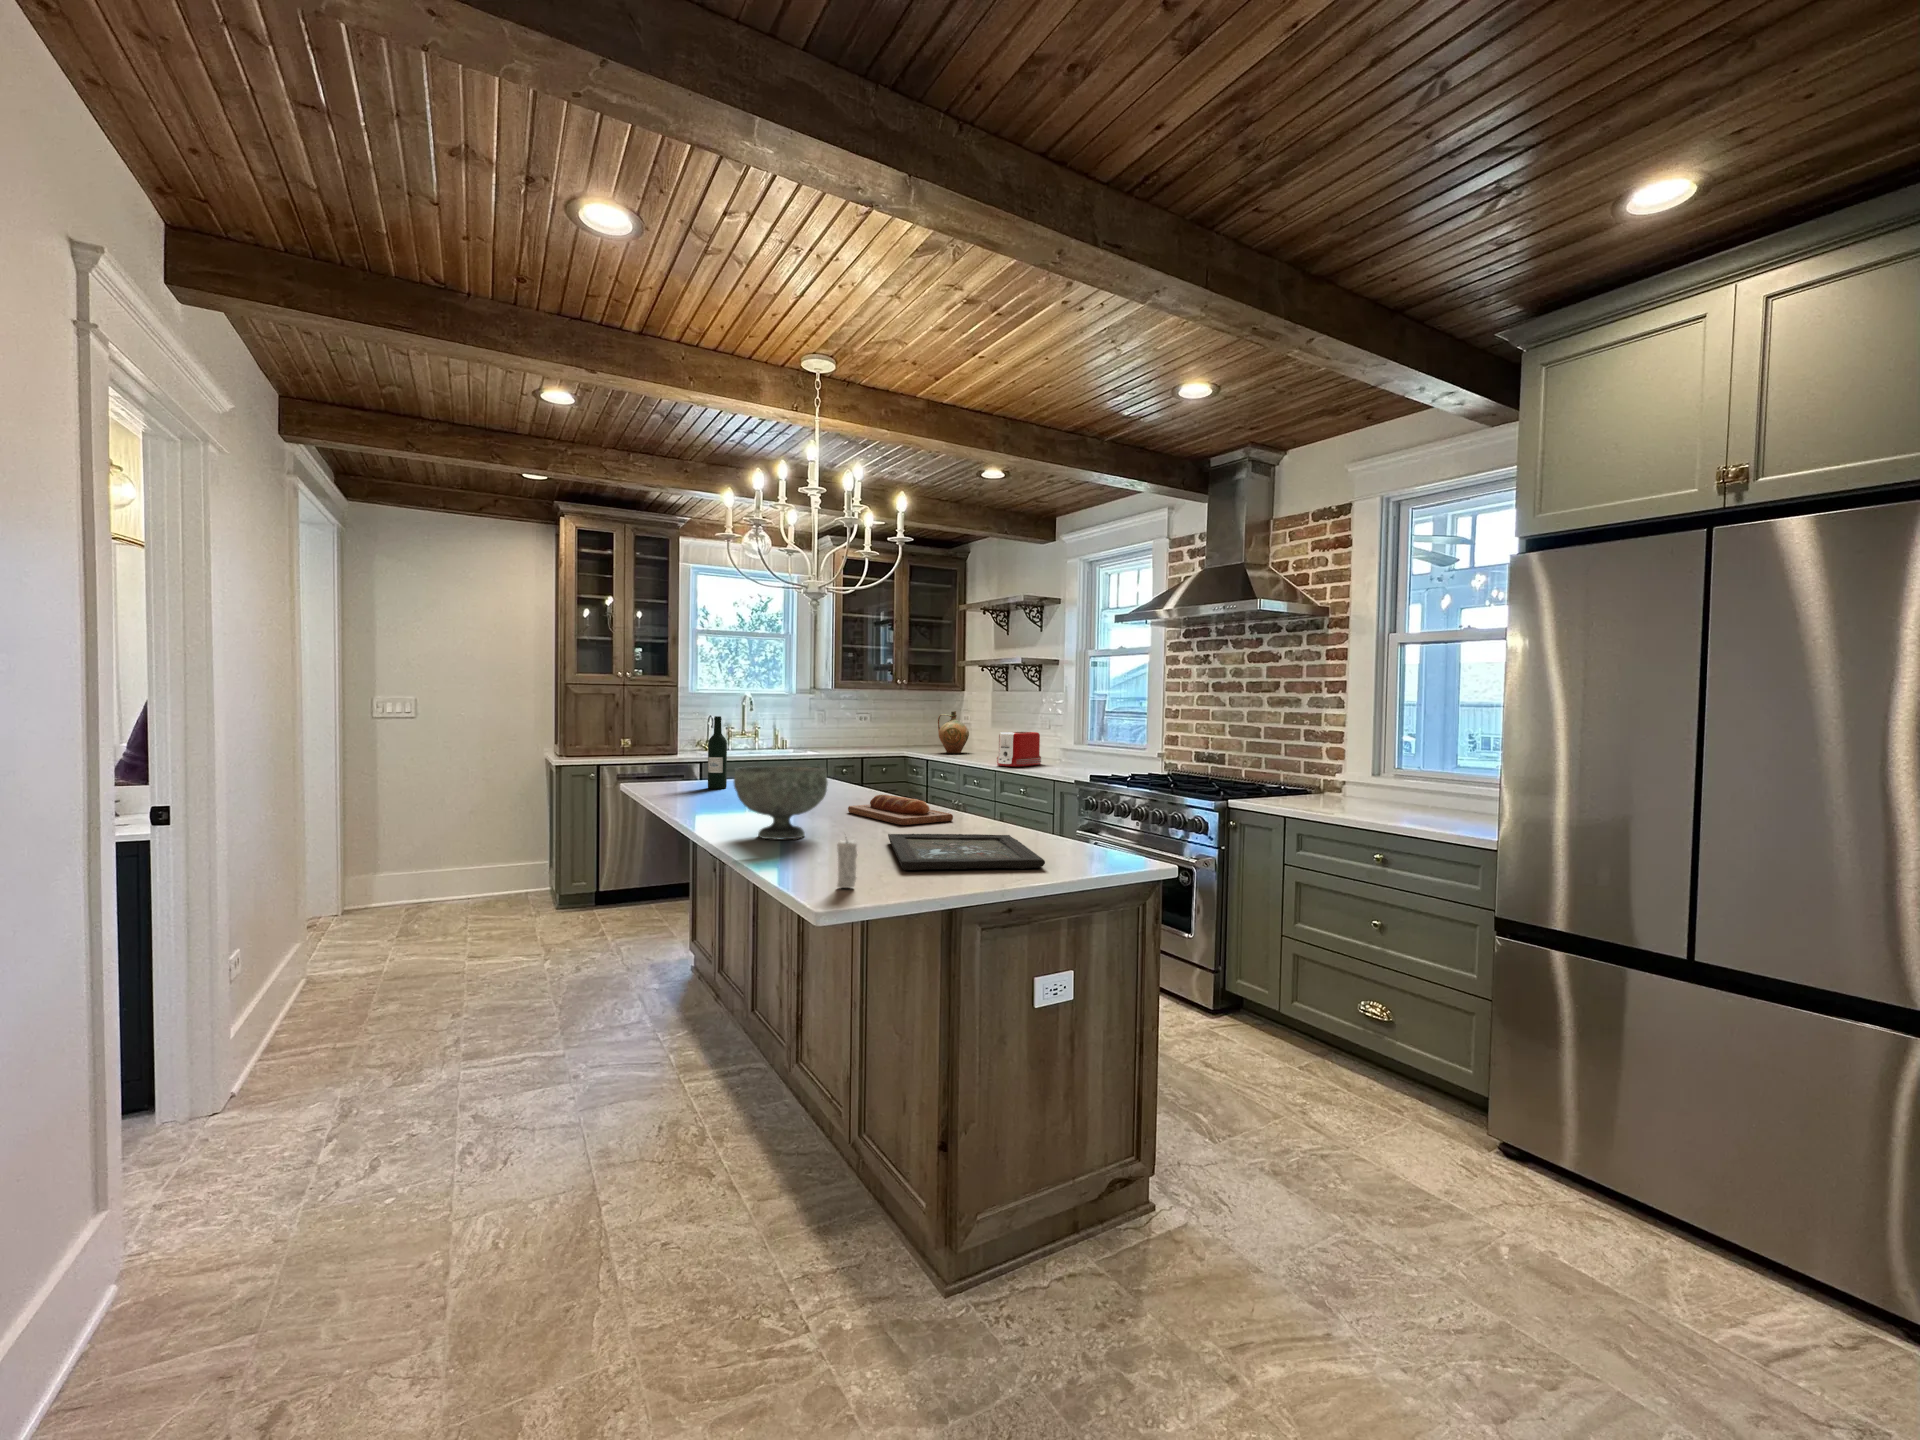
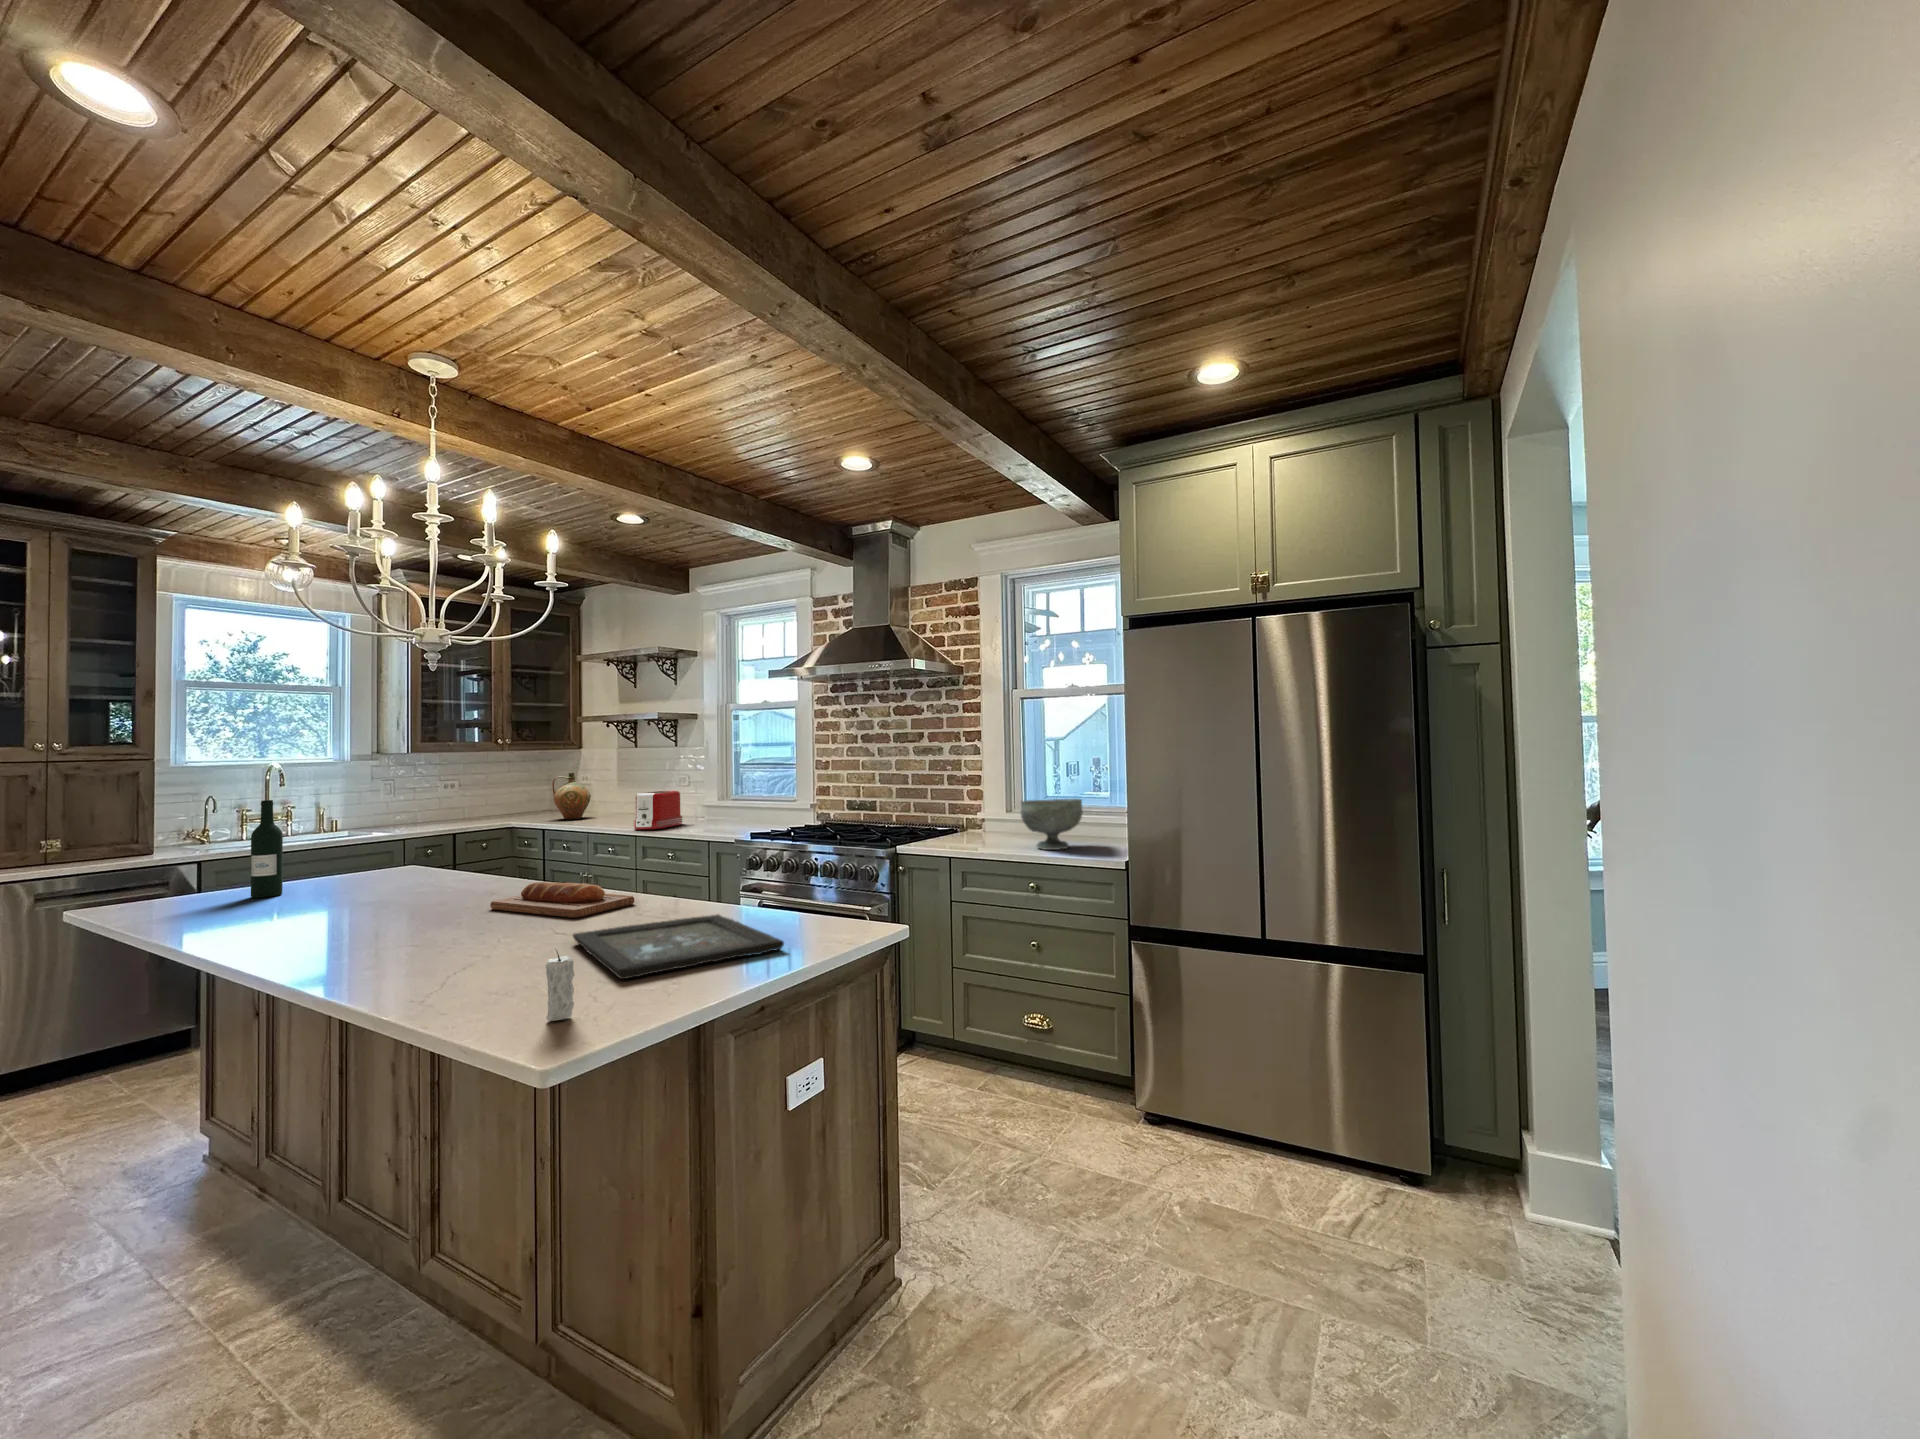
decorative bowl: present [734,766,828,839] -> present [1020,799,1083,850]

